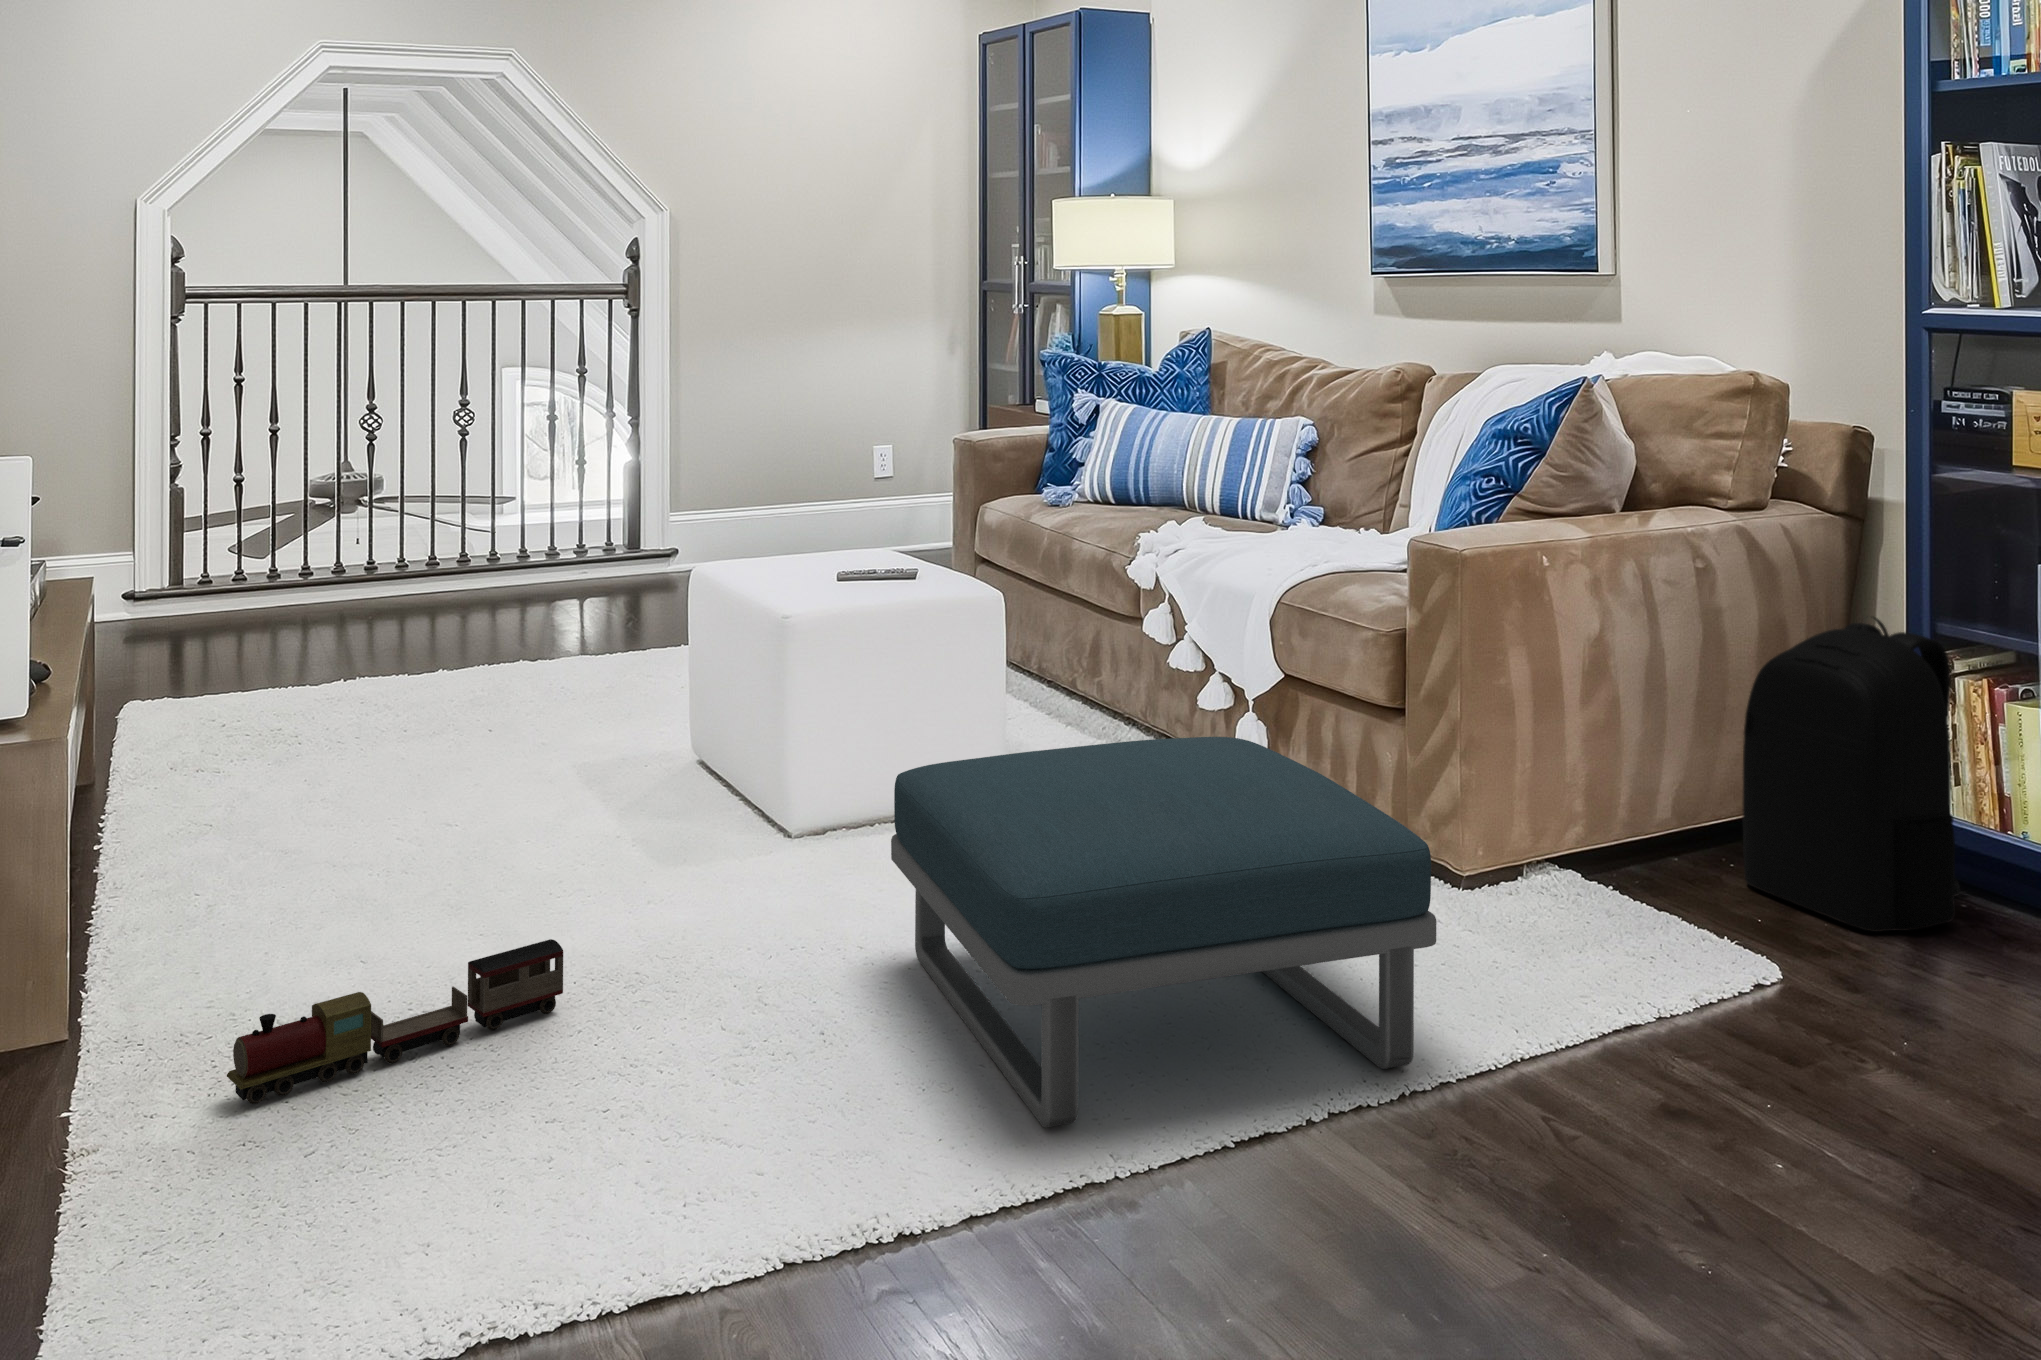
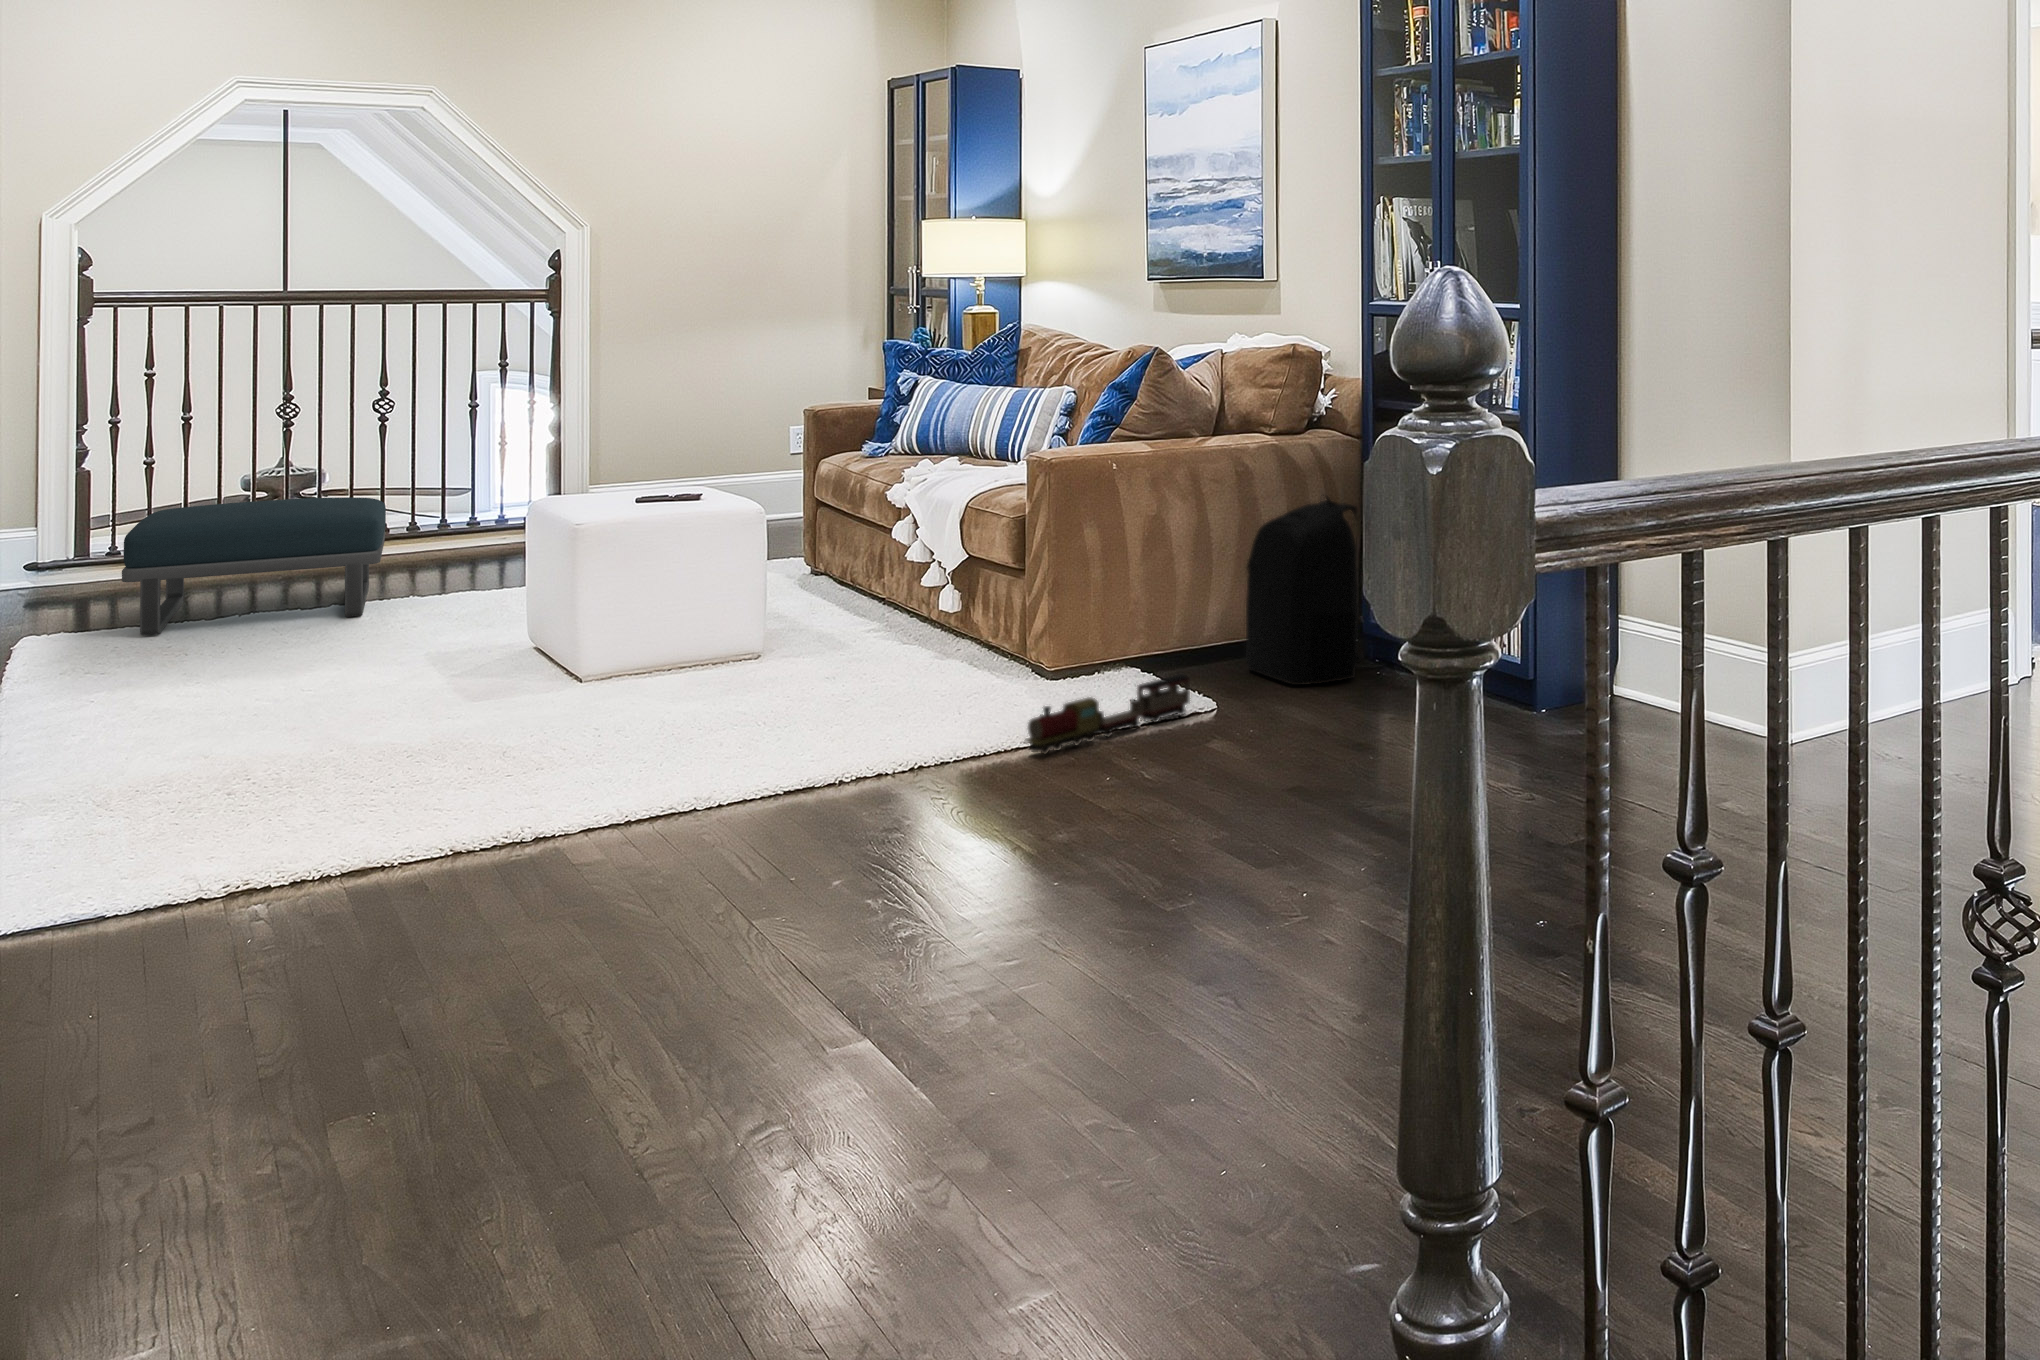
footstool: present [891,737,1436,1127] -> present [122,497,386,635]
toy train: present [227,939,563,1104] -> present [1026,674,1190,754]

